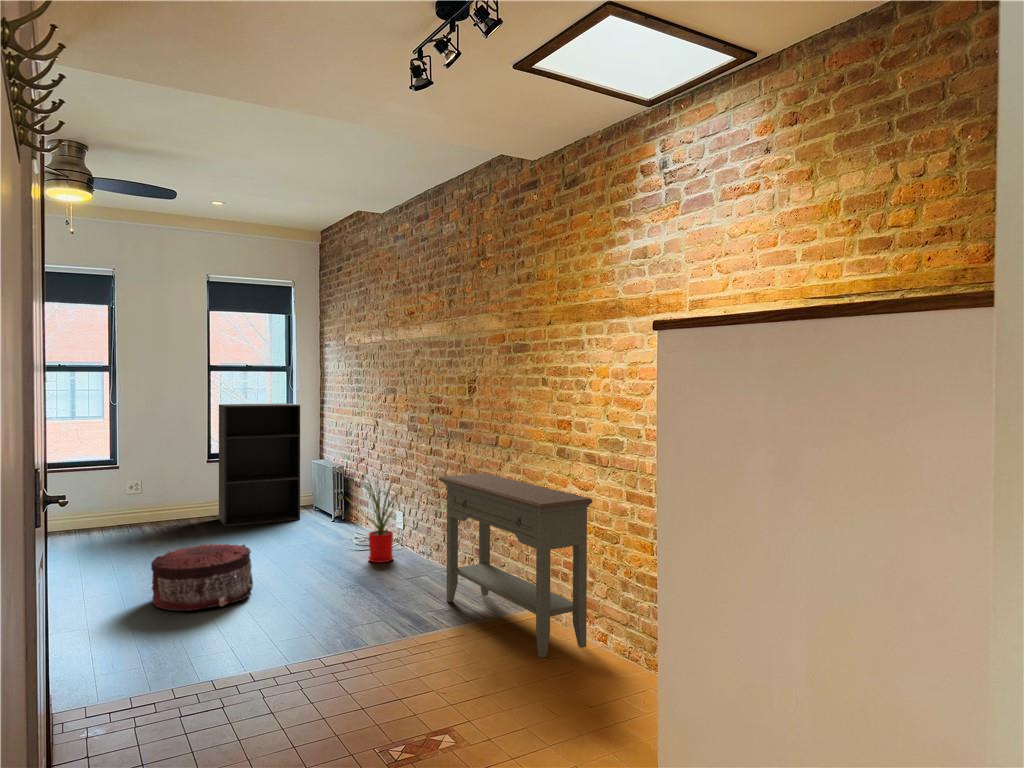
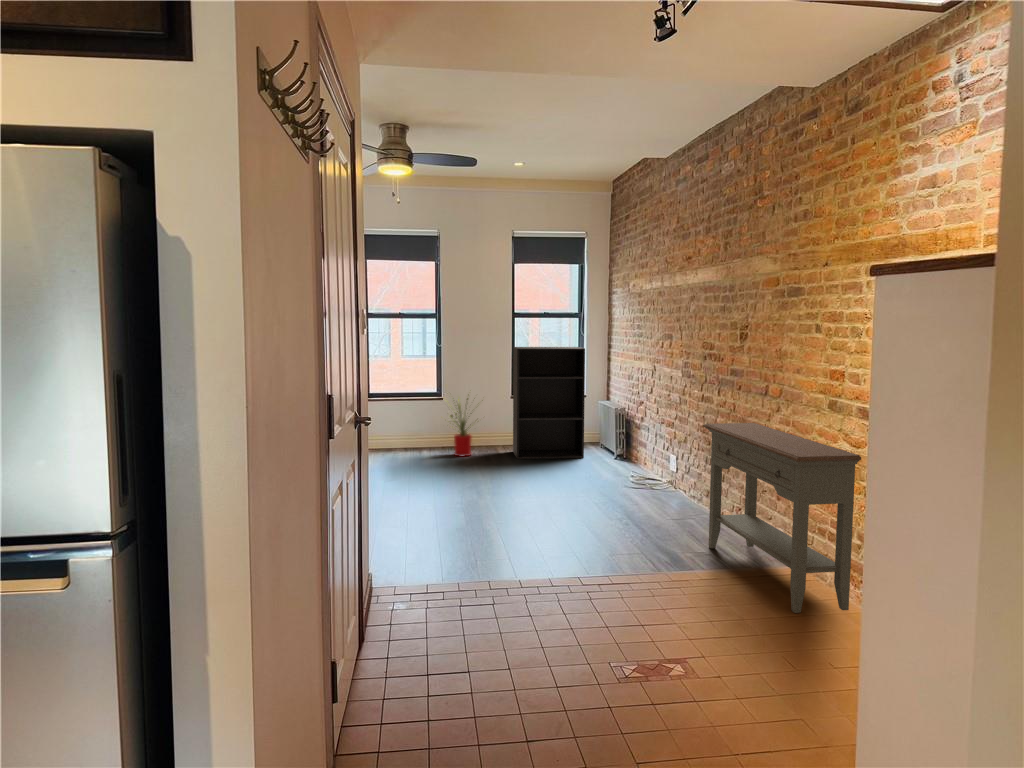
house plant: present [362,480,404,563] -> present [450,398,471,456]
pouf: present [151,543,253,611] -> none [450,470,531,526]

